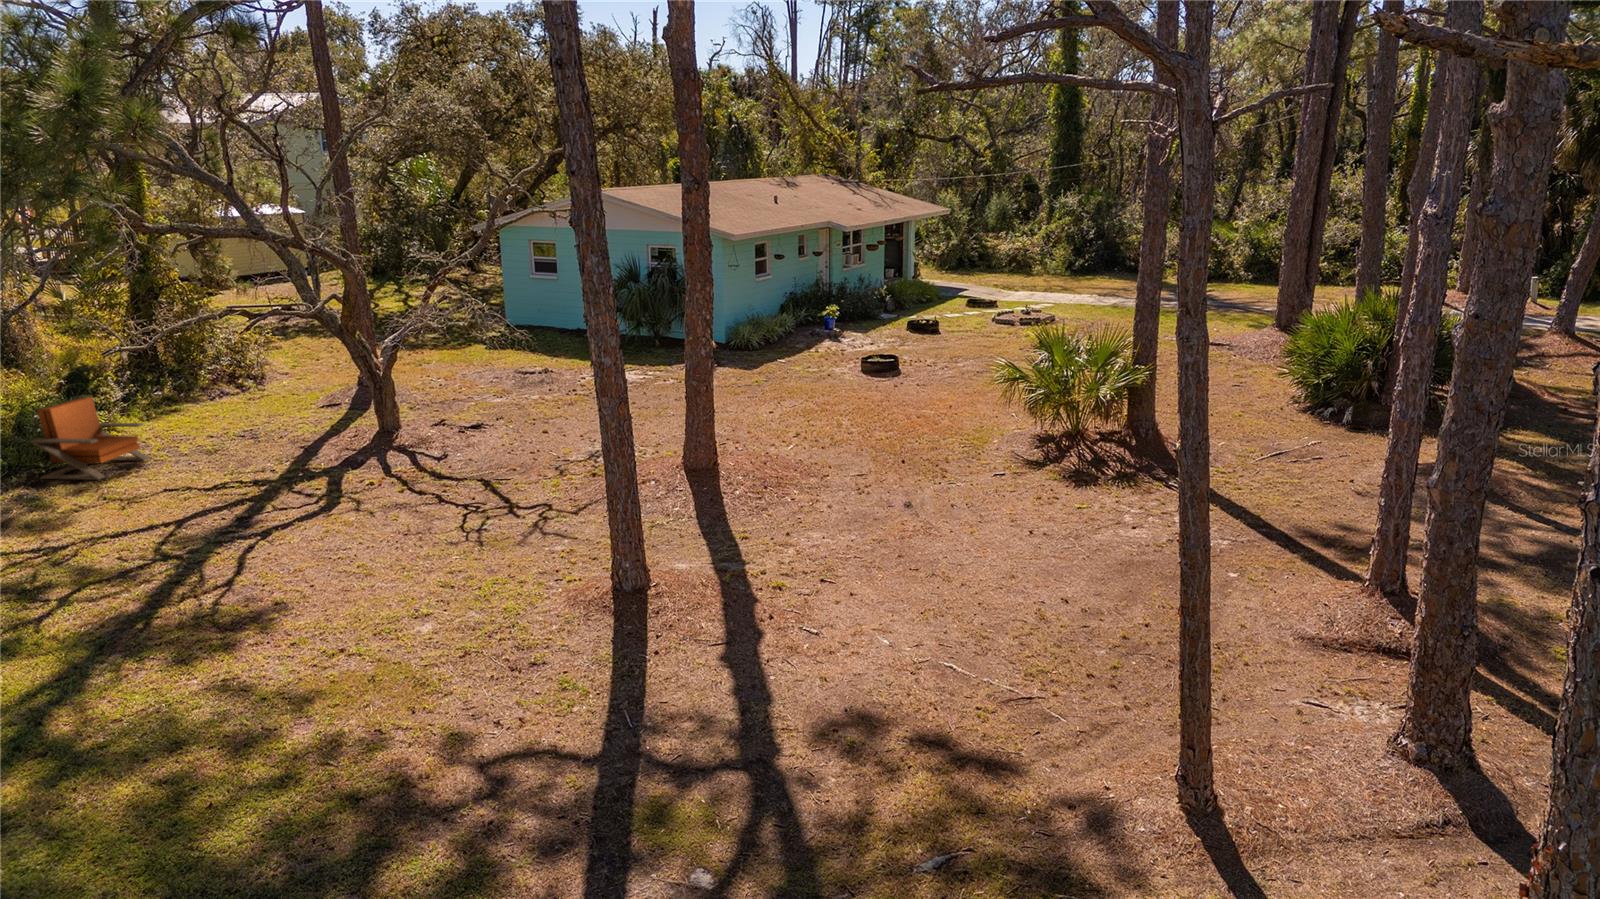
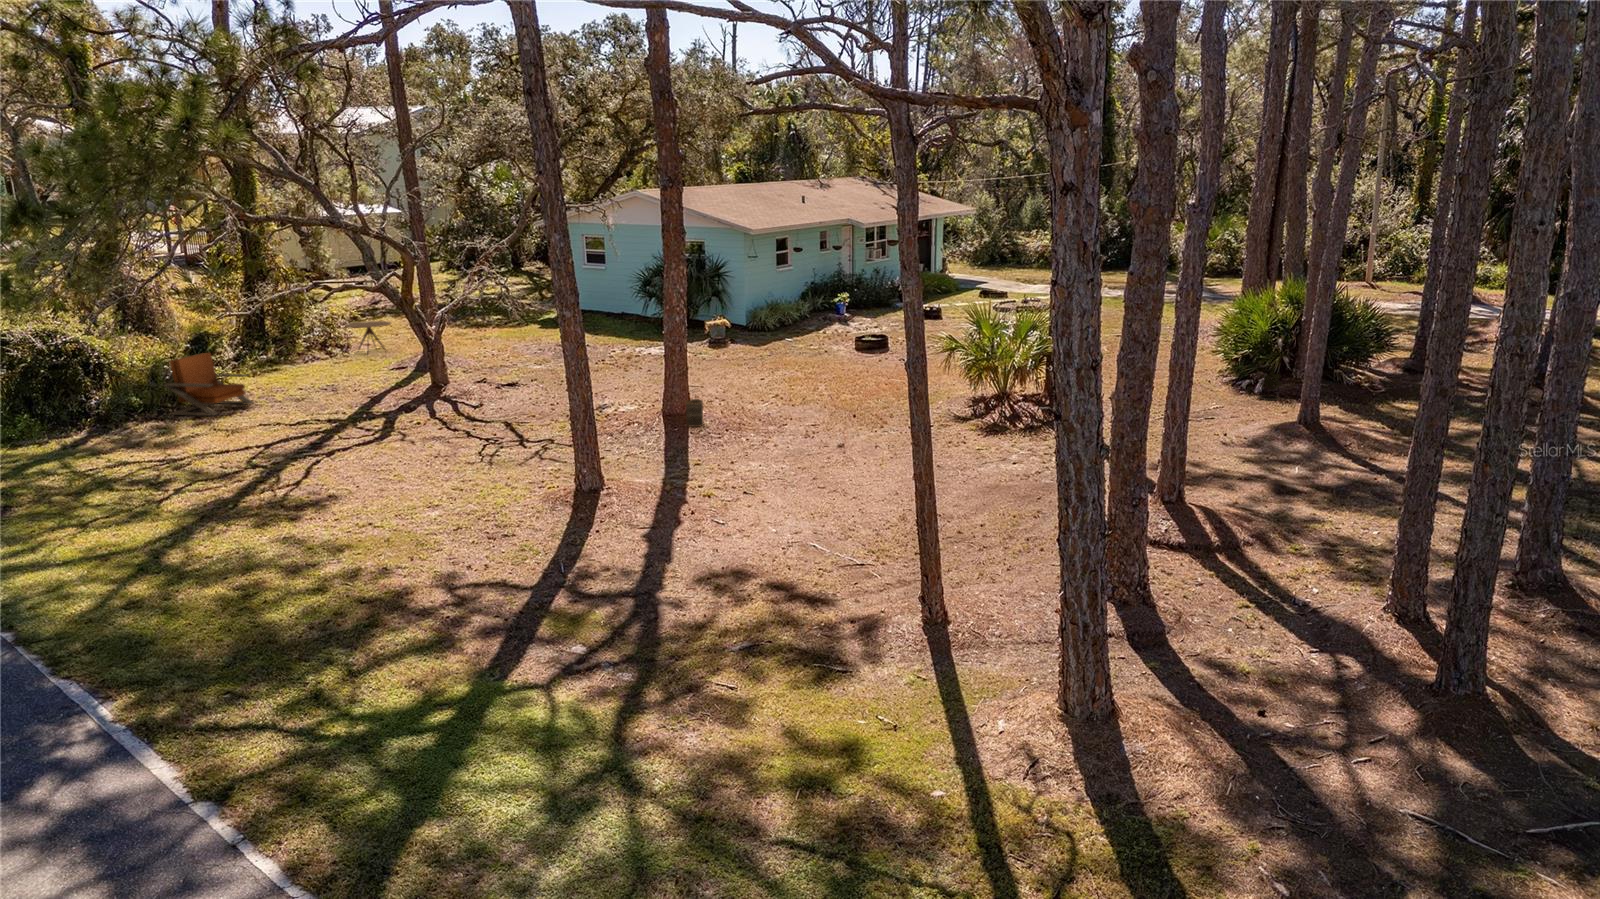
round table: none [257,346,314,388] -> present [346,321,391,351]
basket: none [711,436,732,483] -> present [686,390,703,427]

